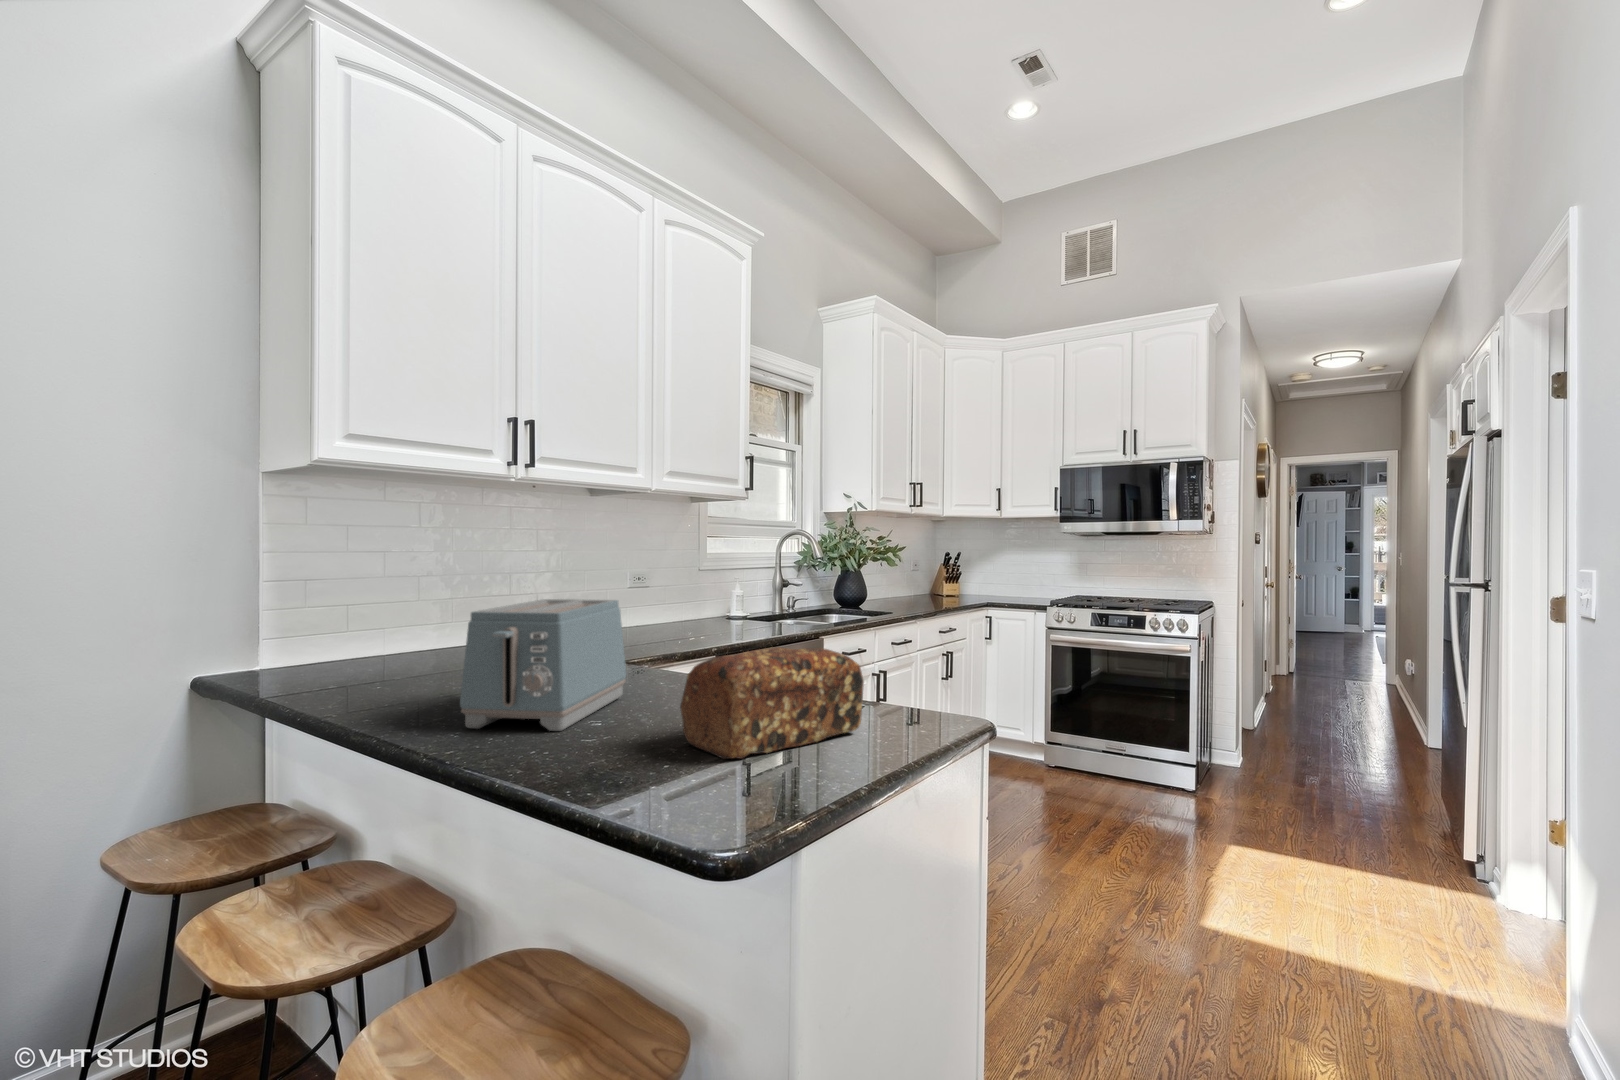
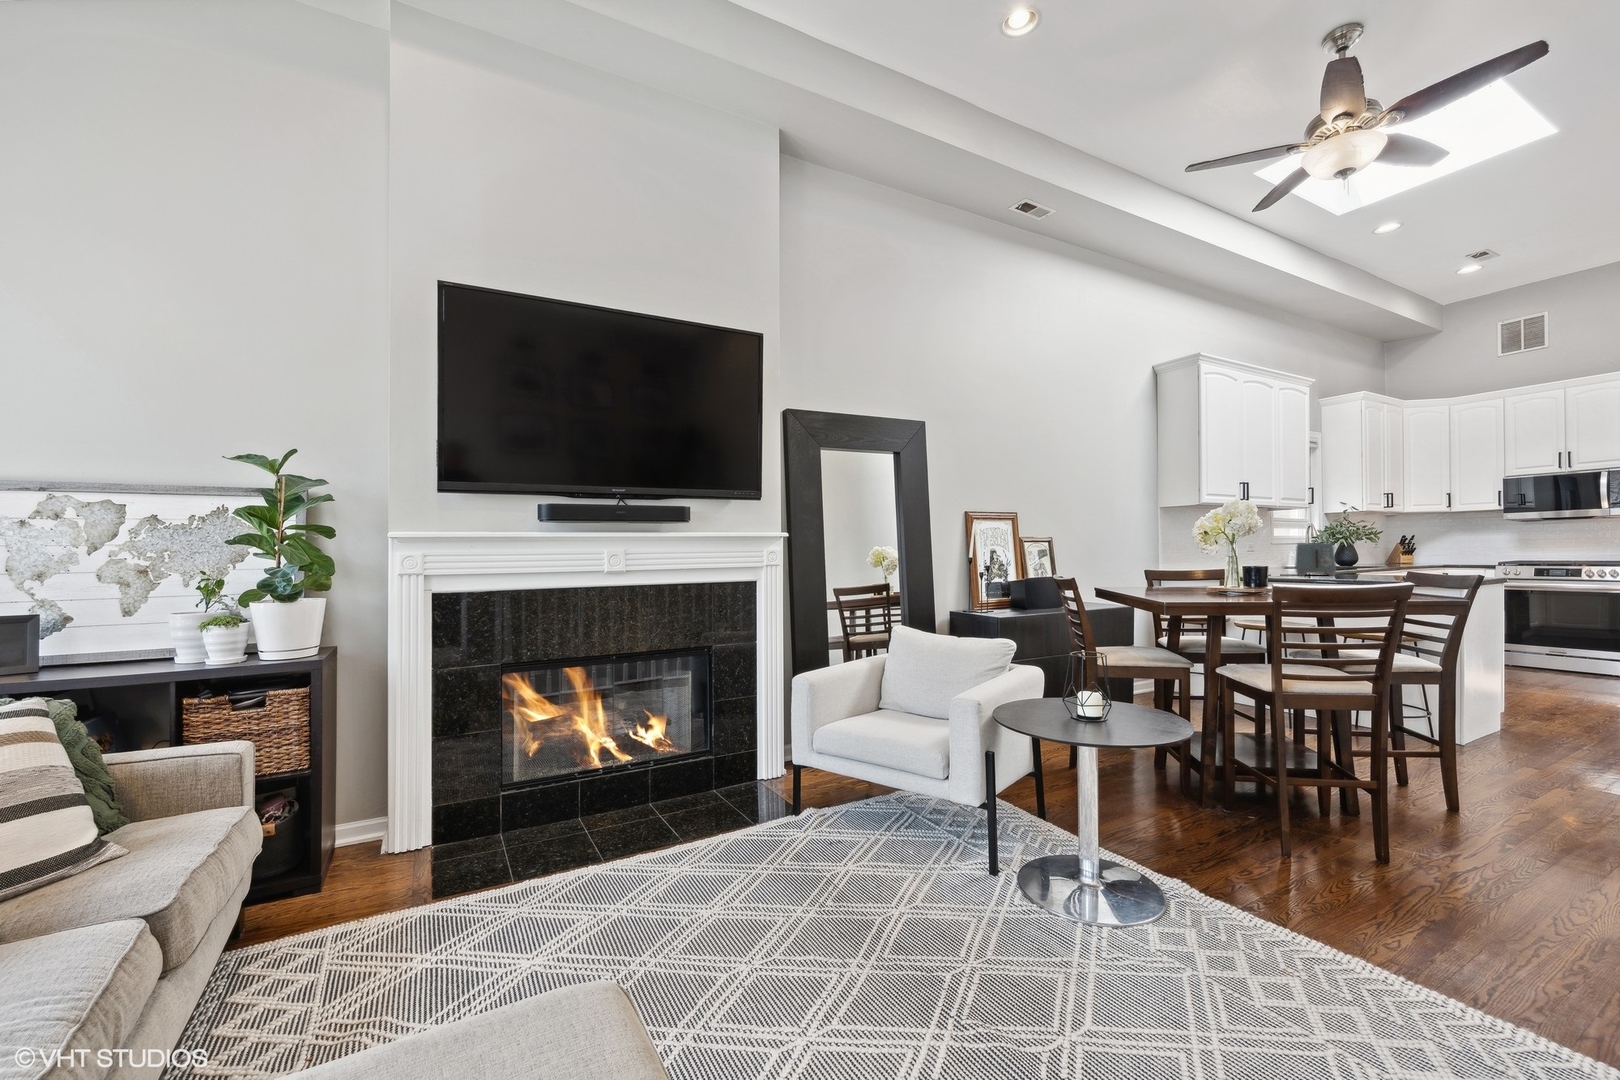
bread loaf: present [680,647,864,759] -> none [1384,552,1446,577]

